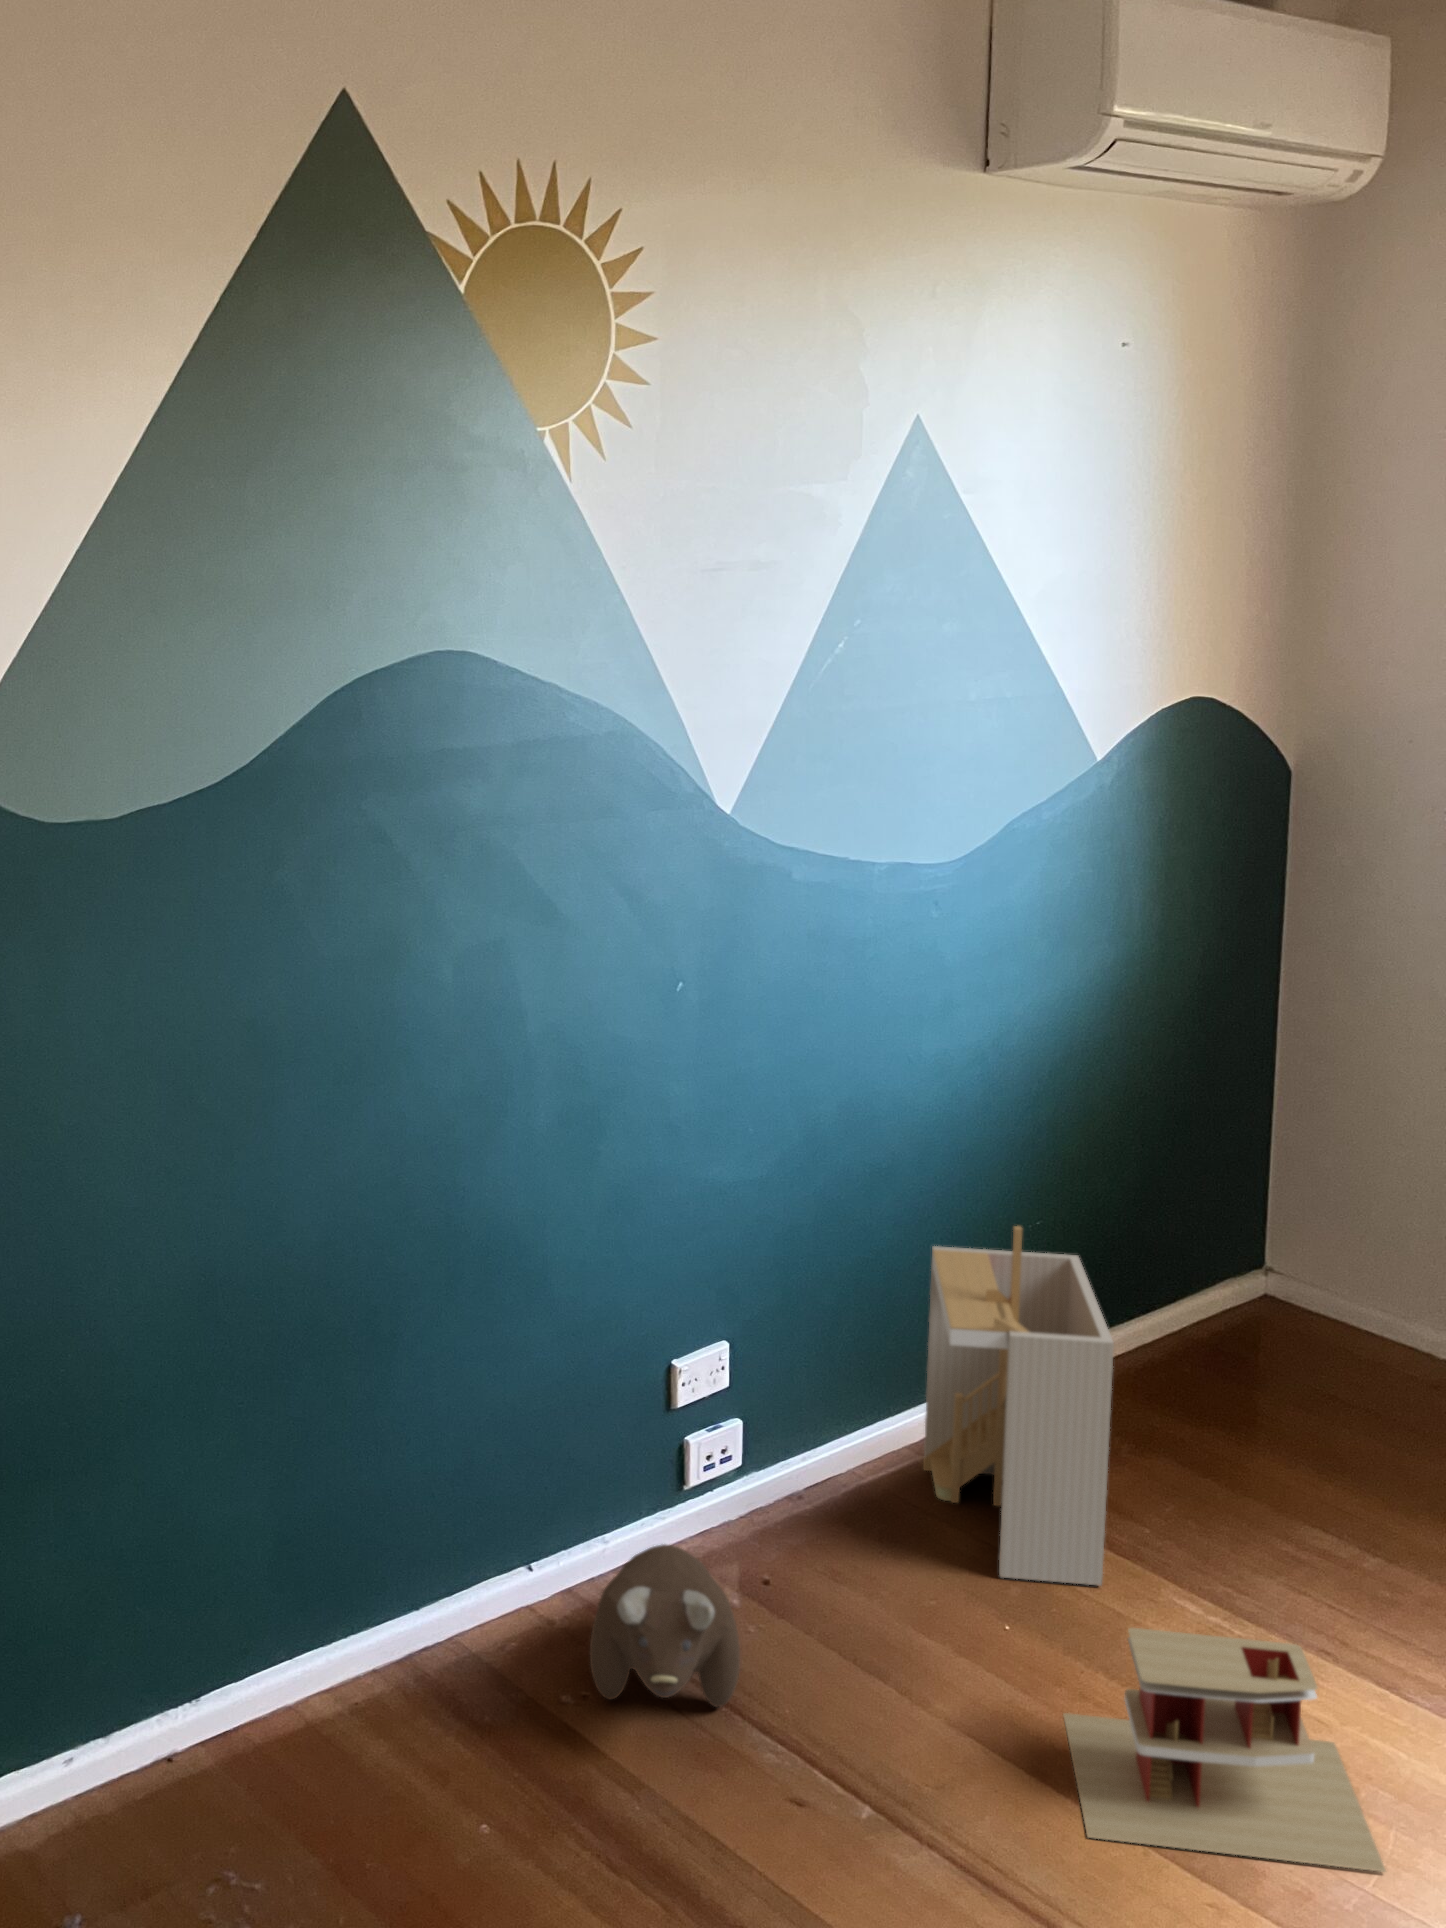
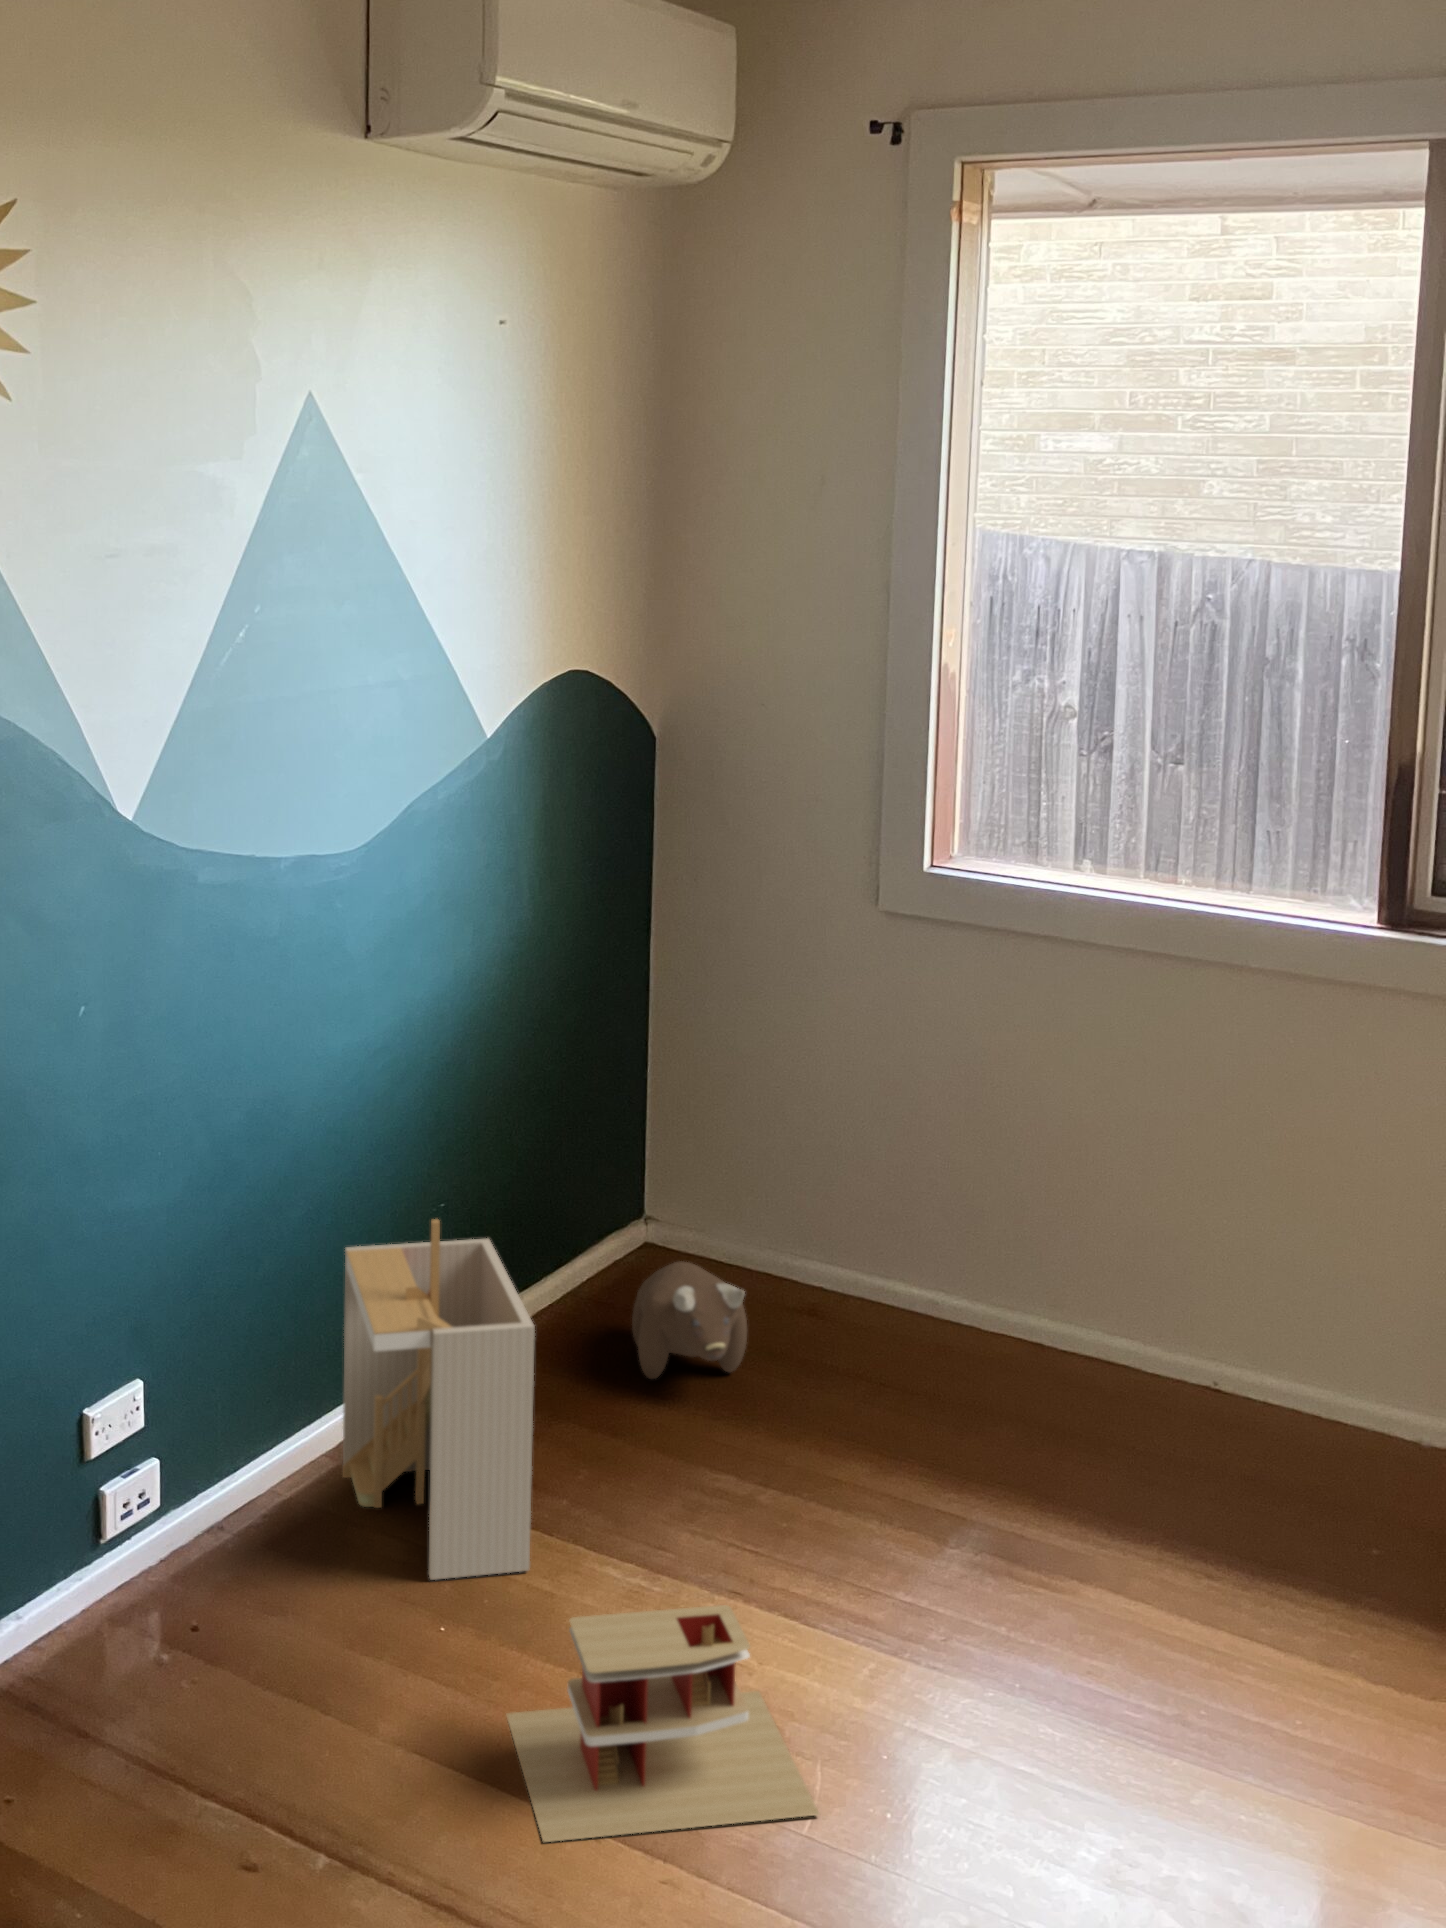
plush toy: present [590,1544,740,1707] -> present [632,1261,747,1379]

